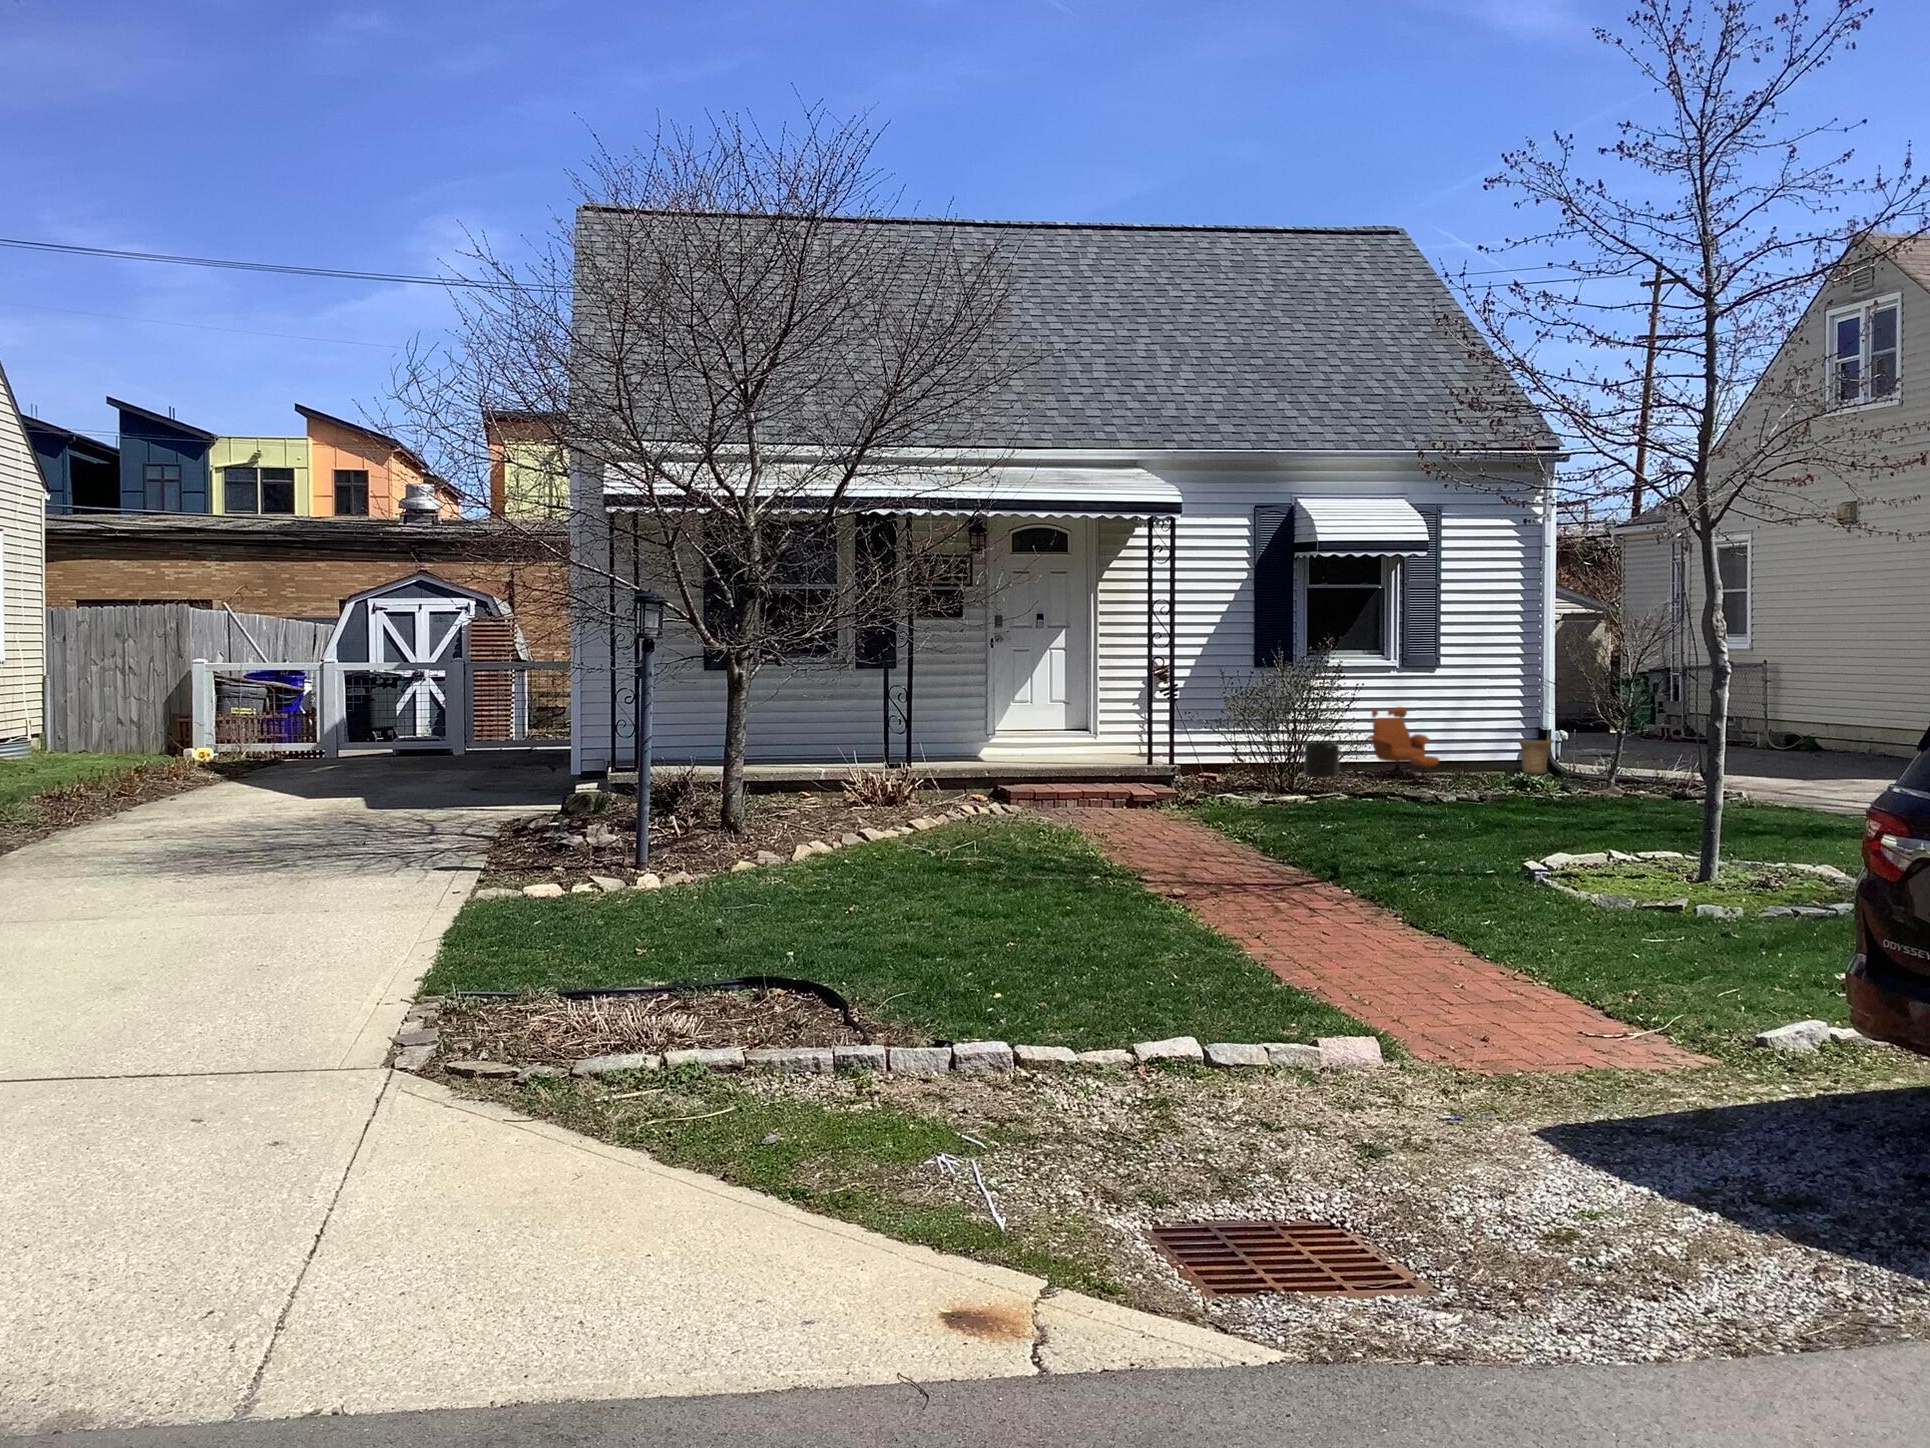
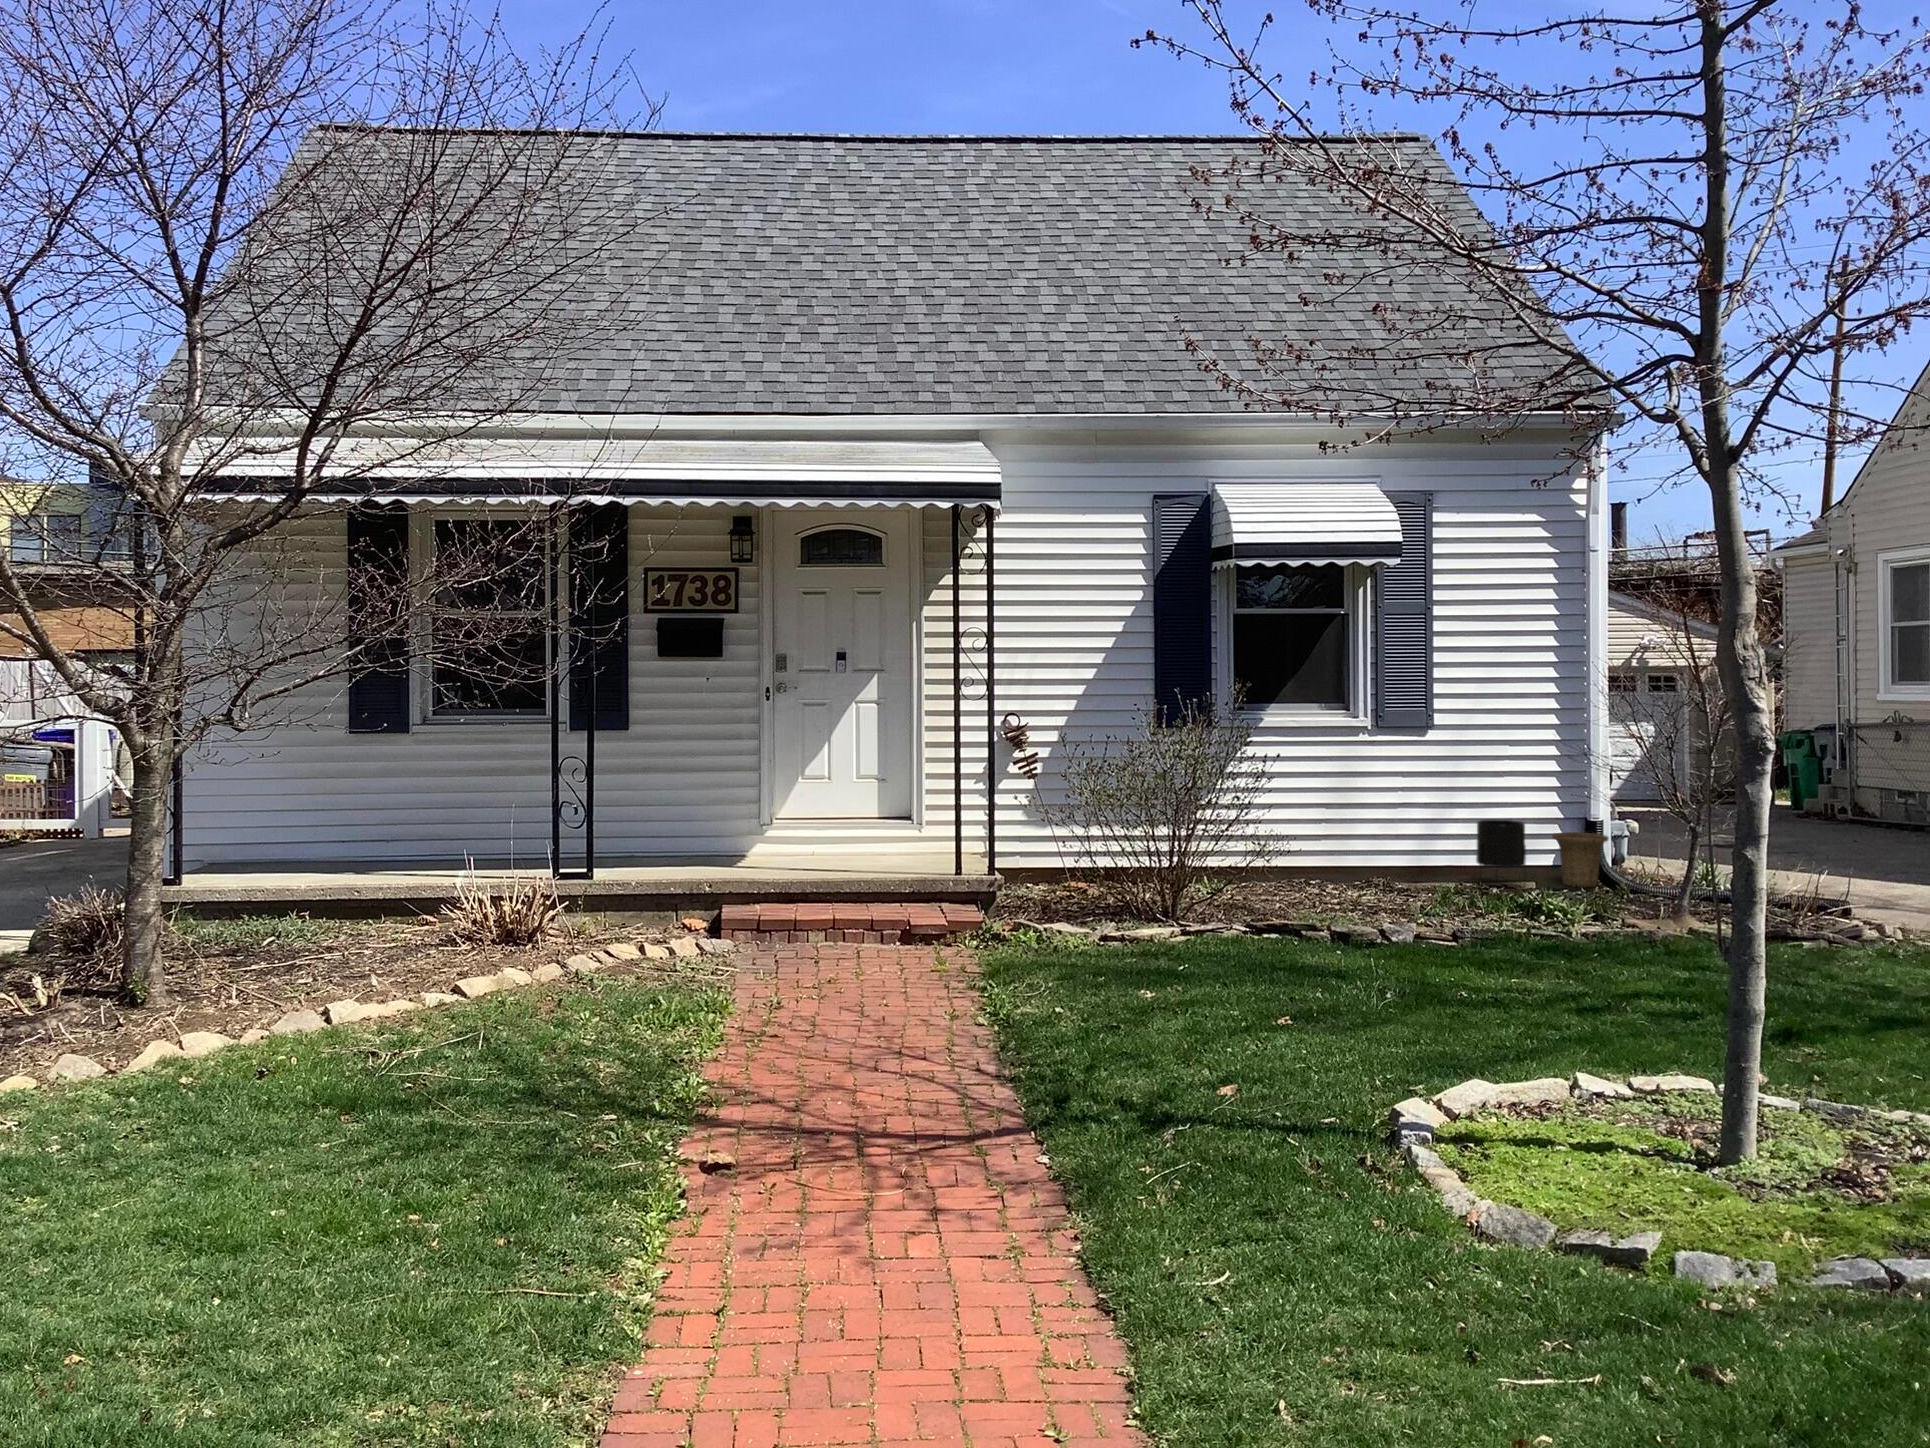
lounge chair: present [1369,707,1439,785] -> none [1319,784,1419,909]
planter: present [1304,743,1339,779] -> present [1476,820,1526,868]

